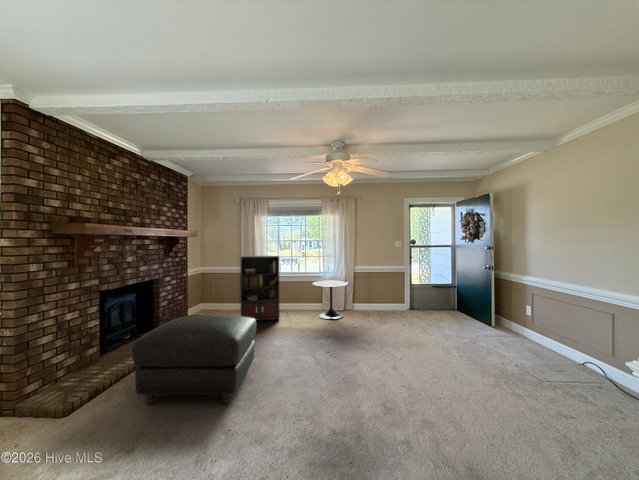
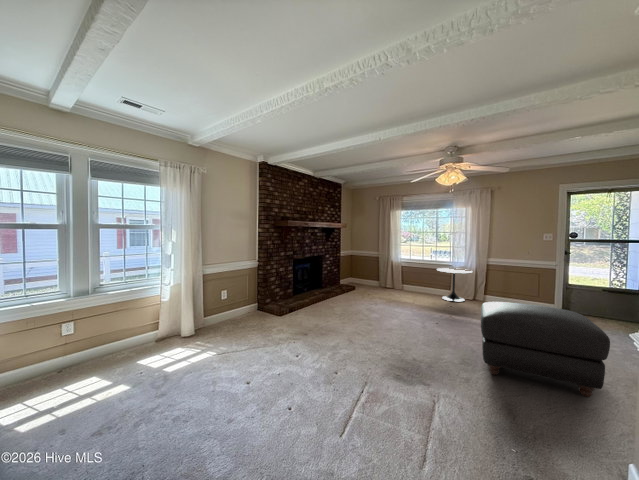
bookcase: present [241,255,280,320] -> none [375,243,415,295]
ottoman: present [132,316,257,404] -> present [481,302,610,397]

